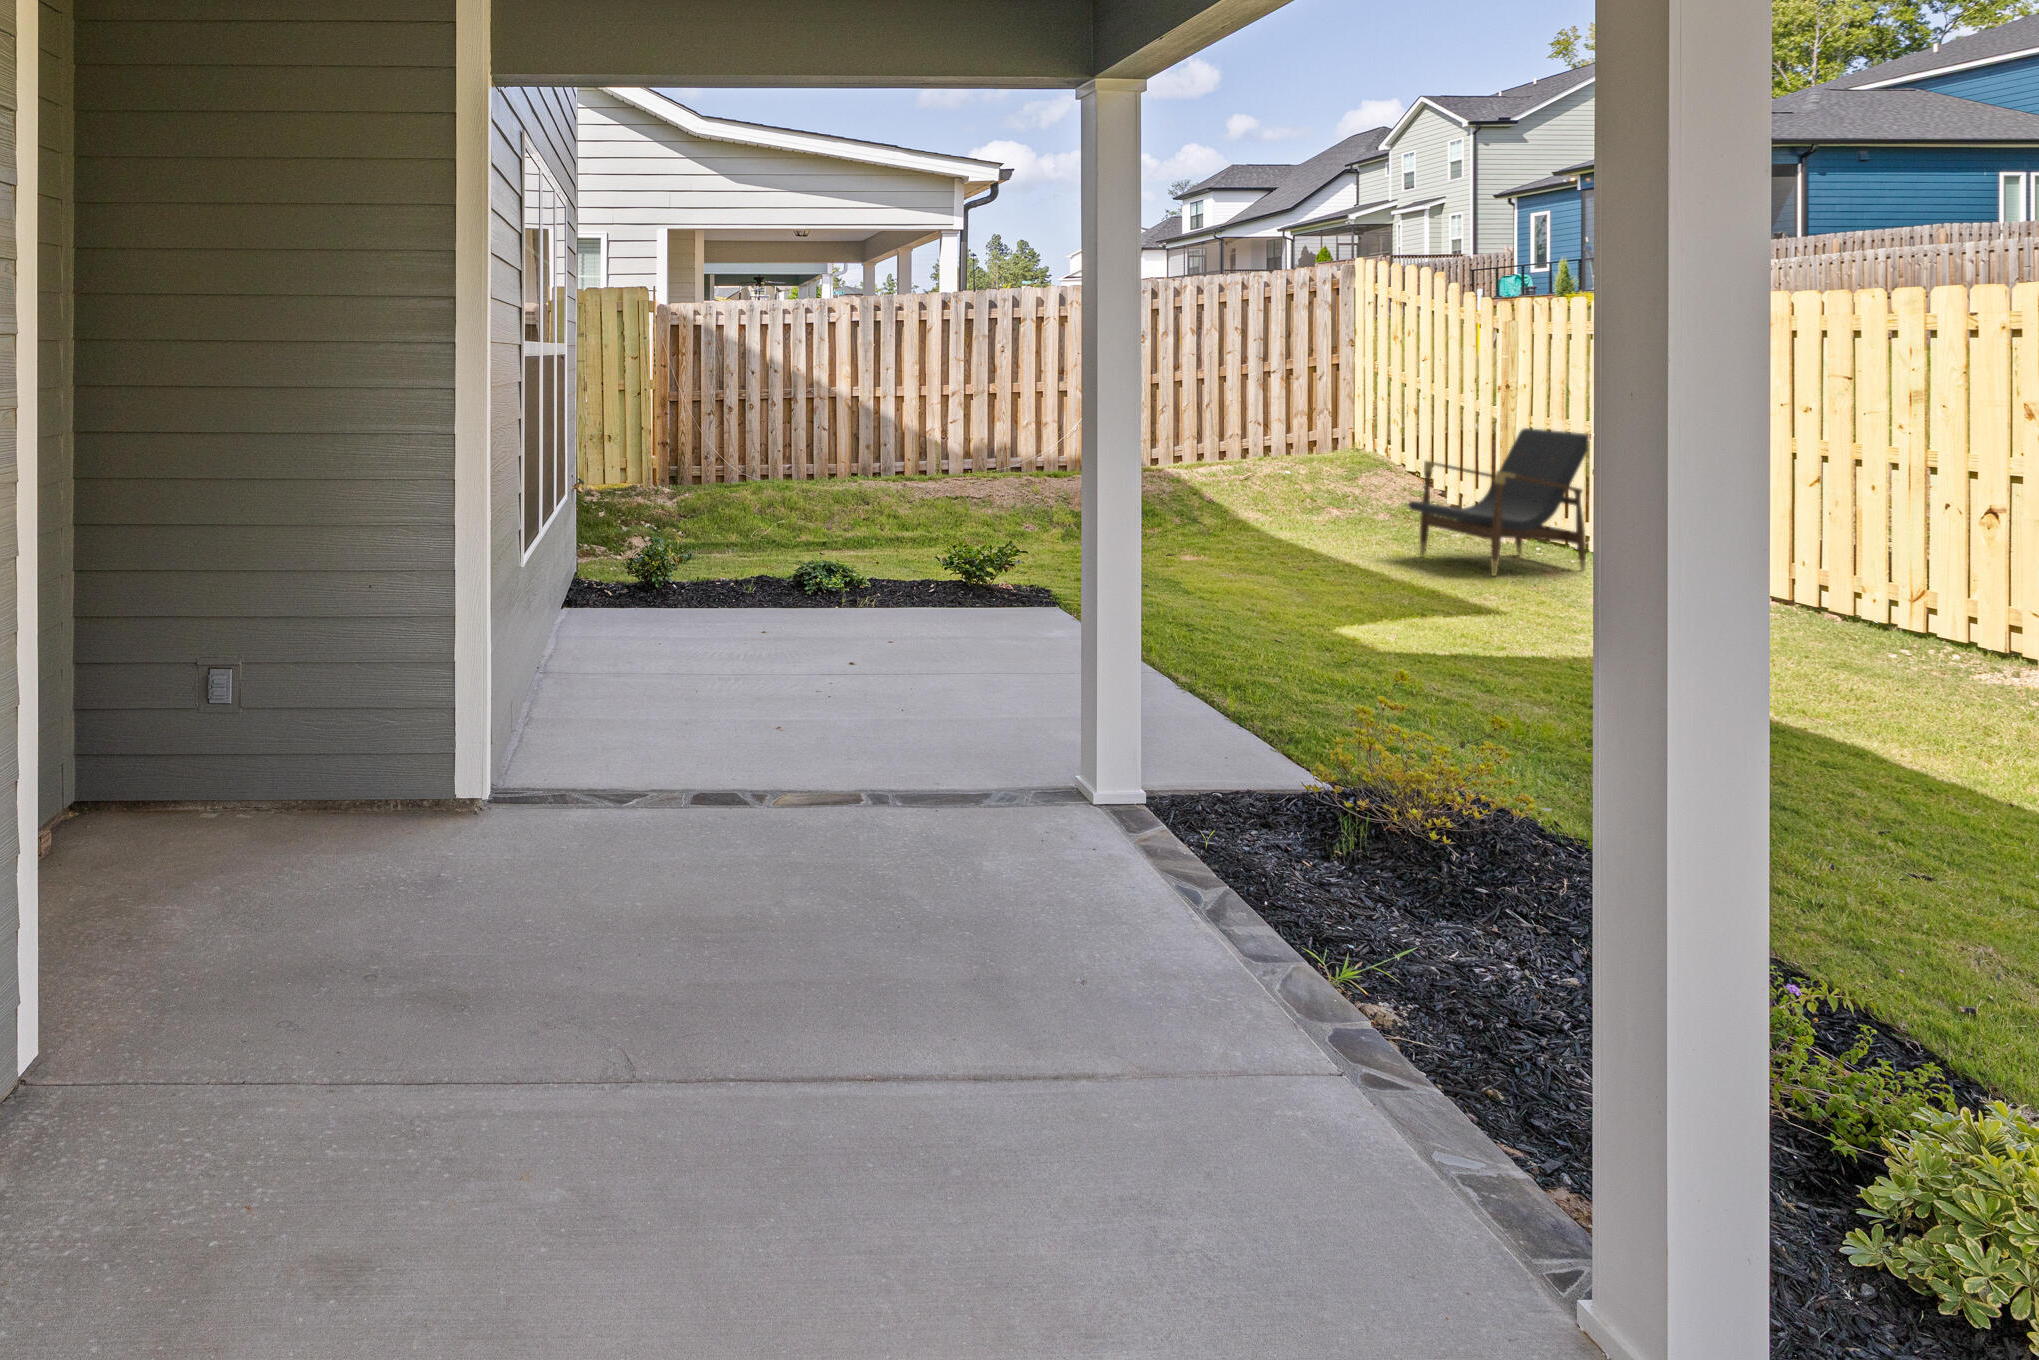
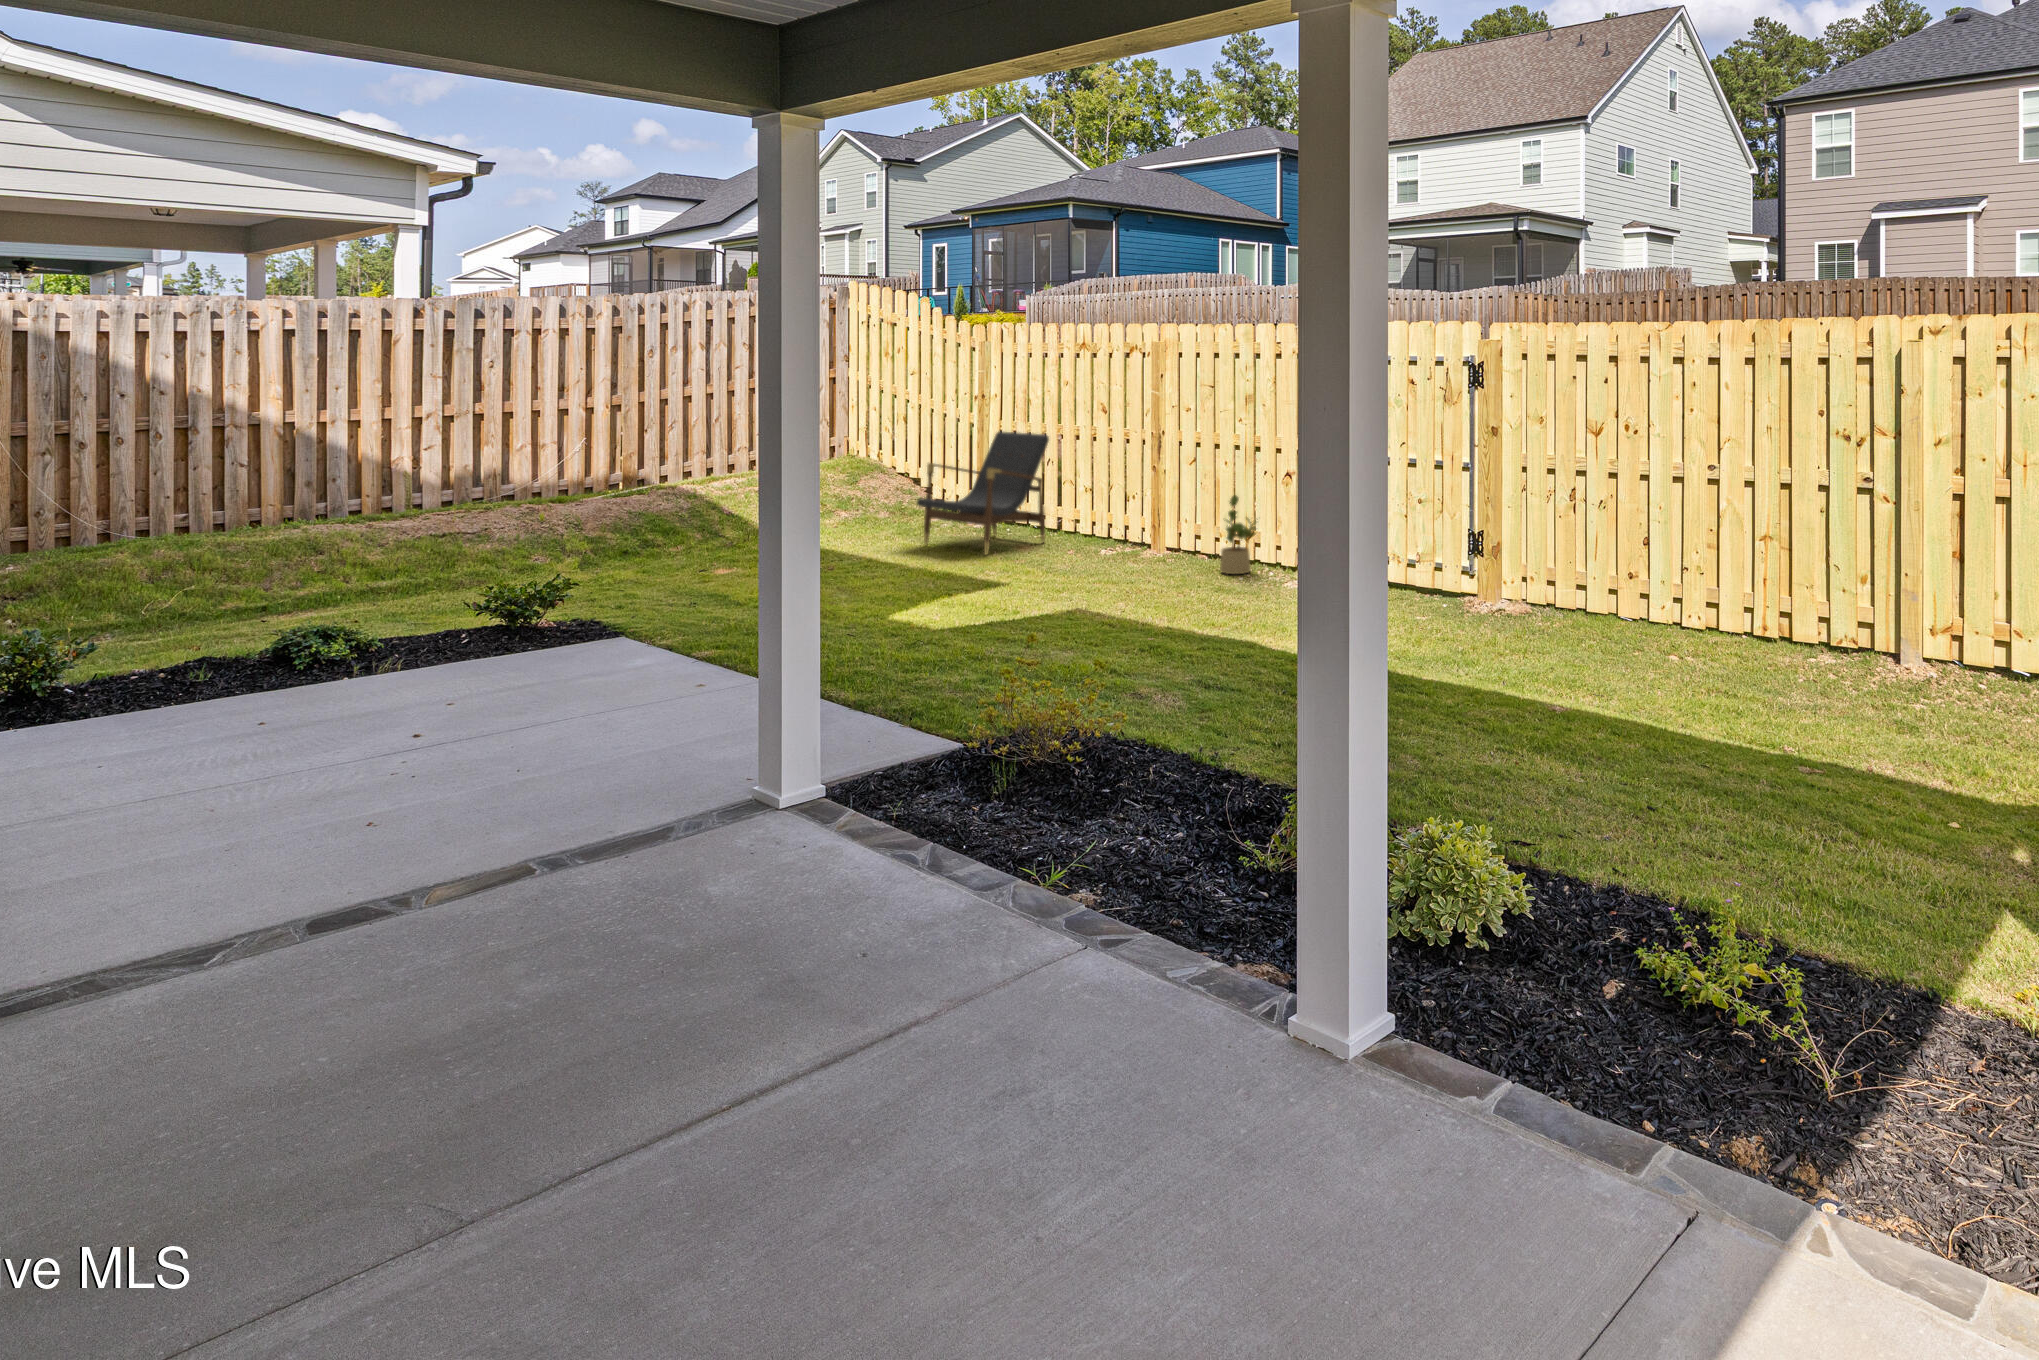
potted plant: none [1855,532,1936,649] -> present [1220,495,1256,574]

